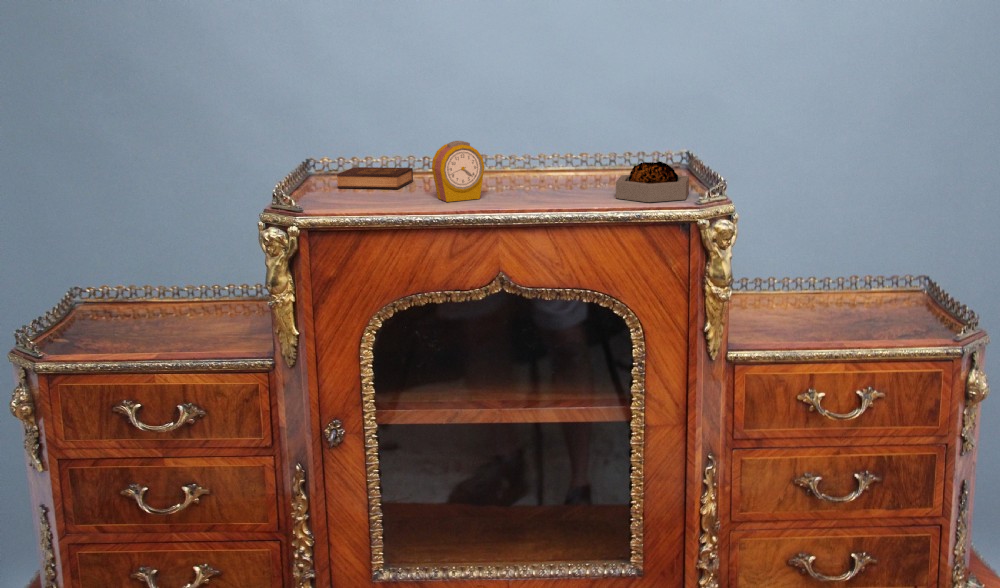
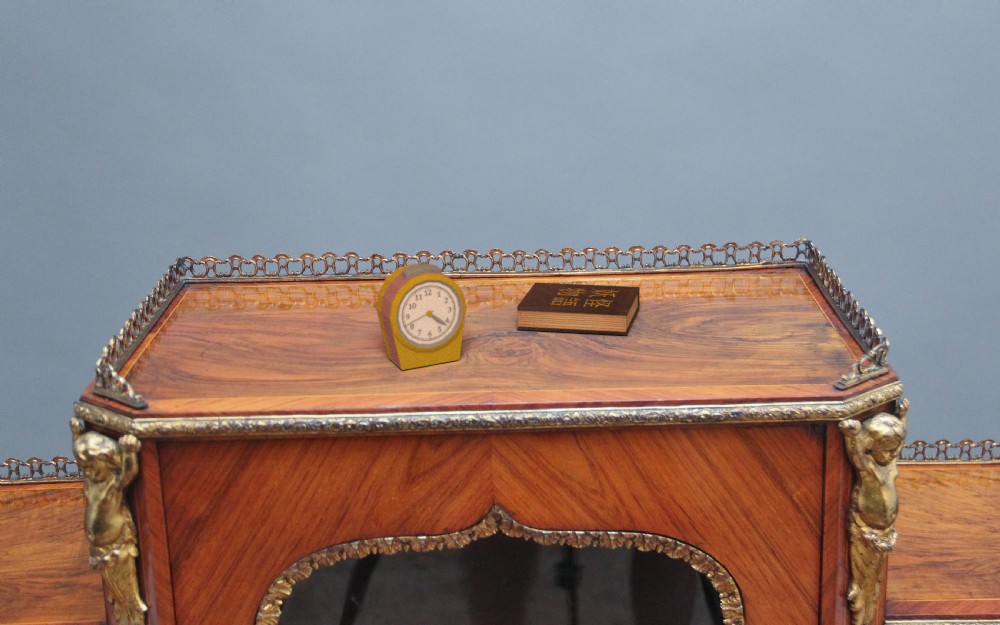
decorative bowl: present [616,161,689,202] -> none [694,292,819,378]
hardback book: present [337,167,413,189] -> present [517,283,640,335]

